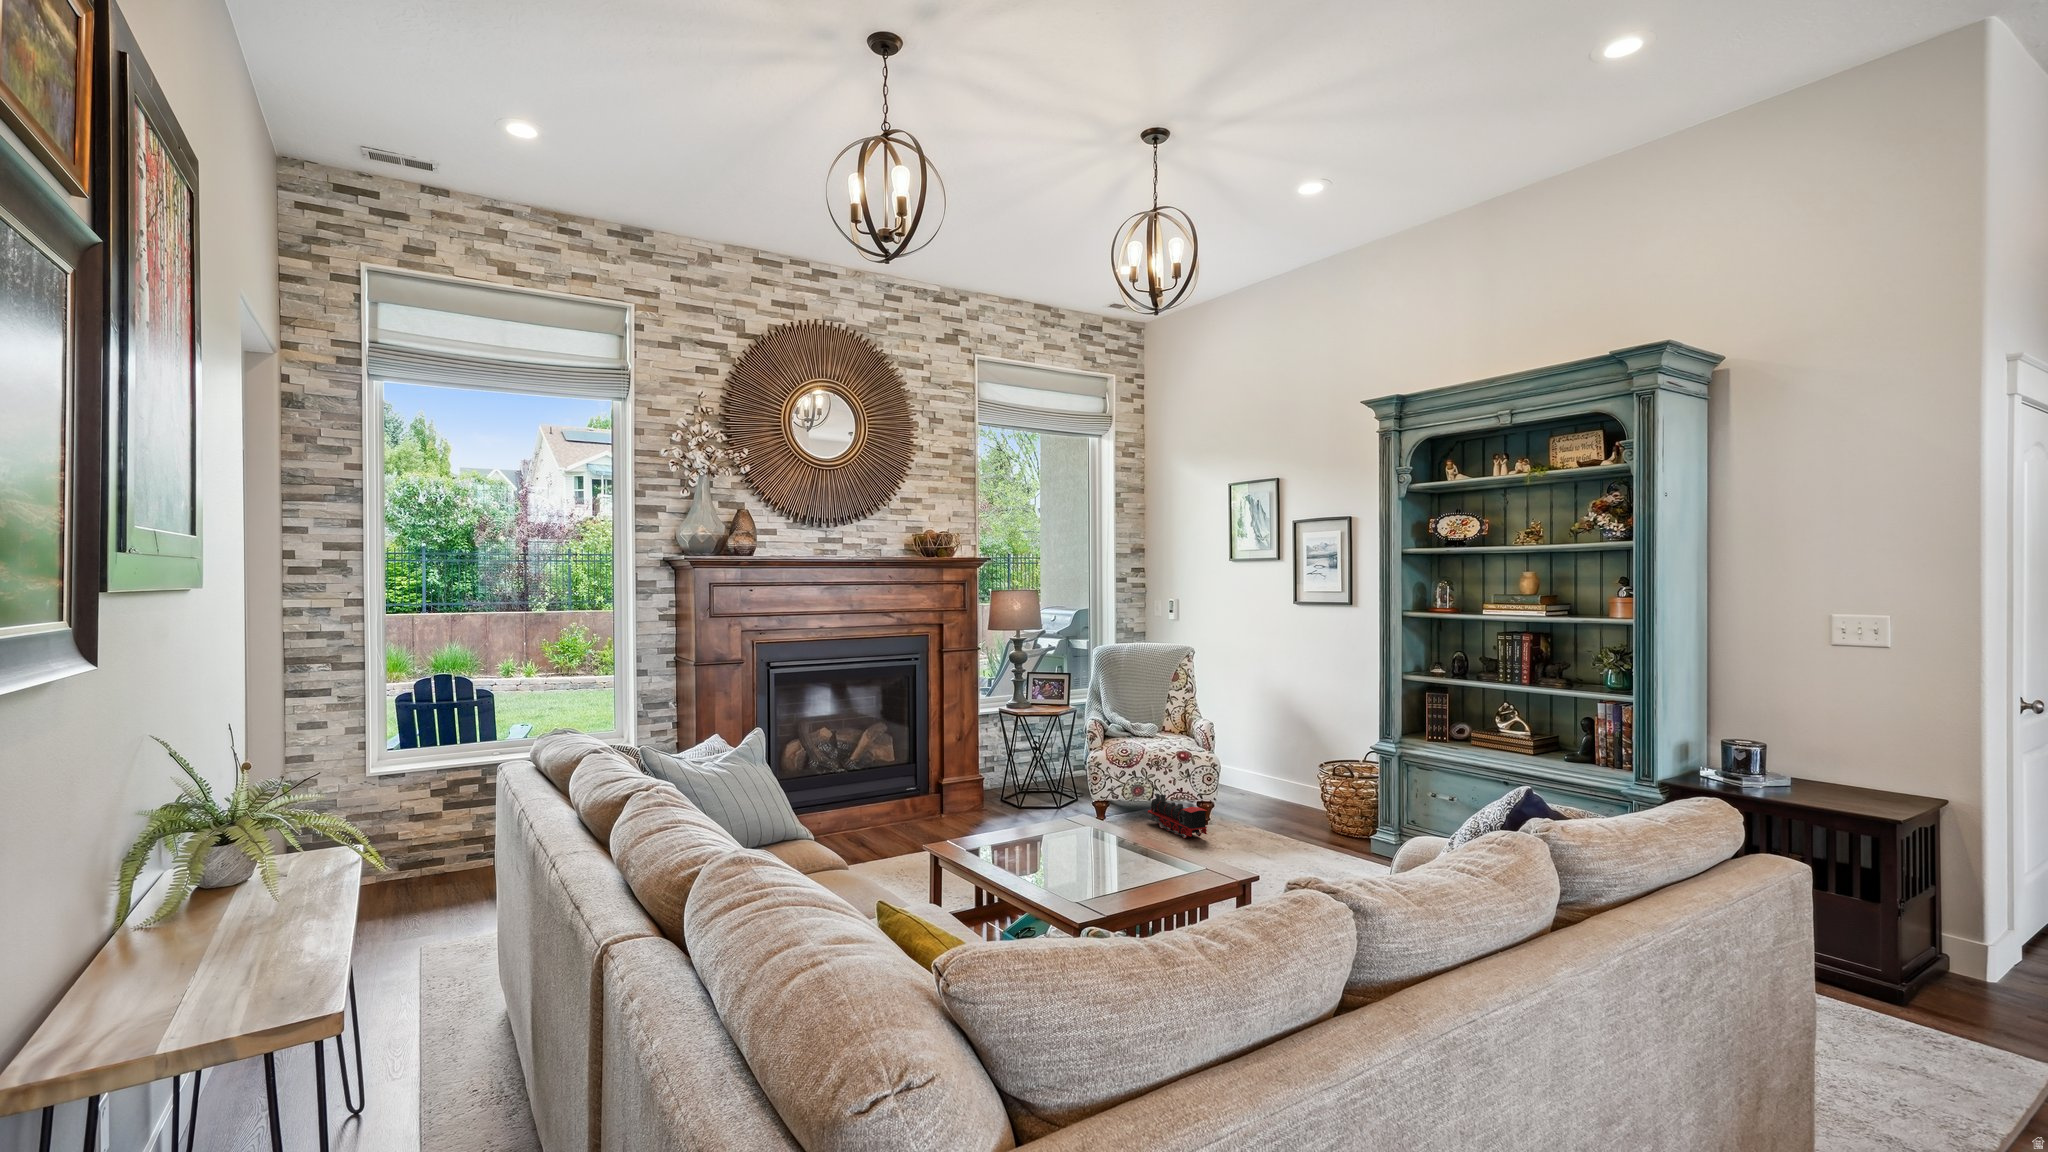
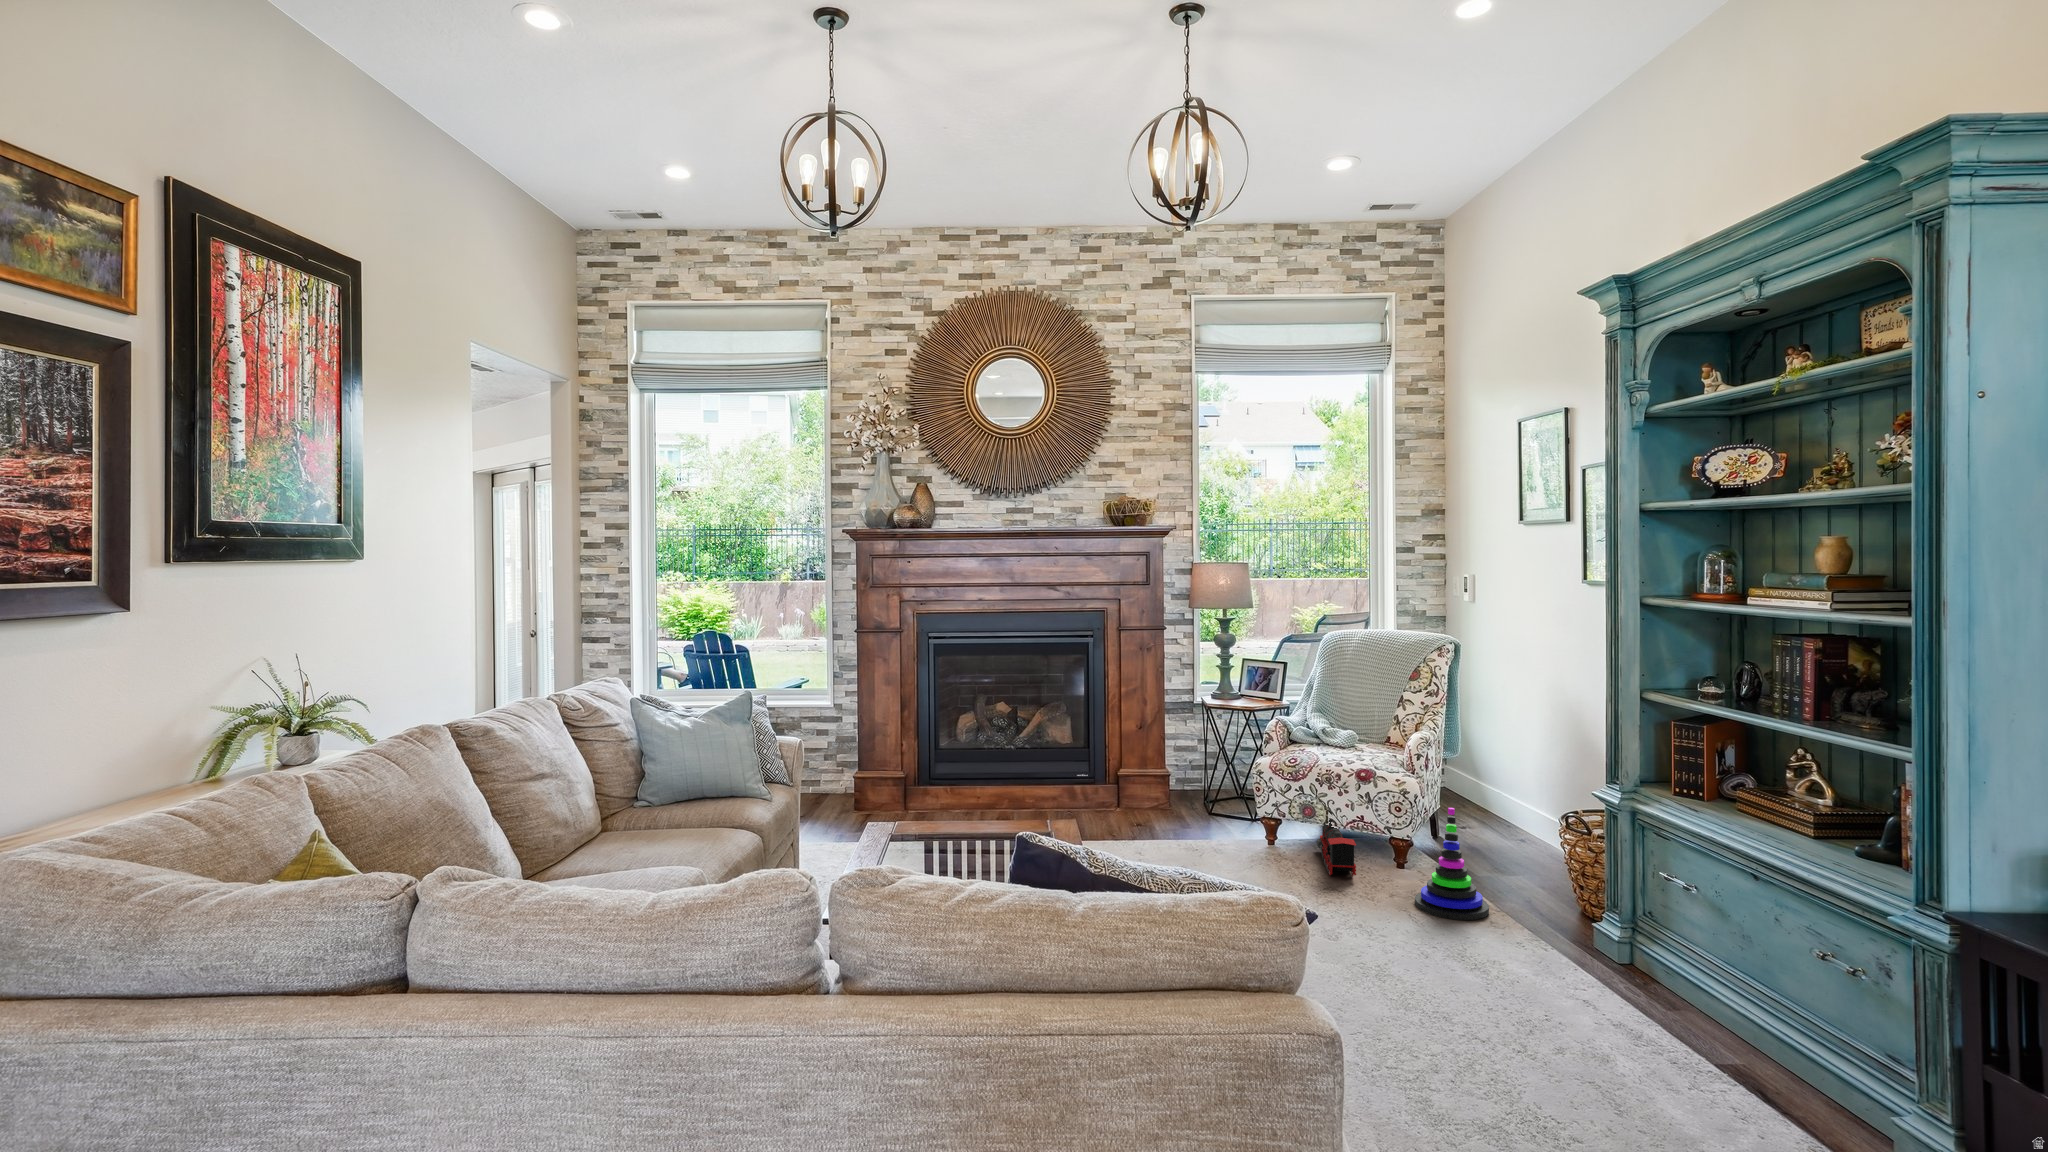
stacking toy: none [1257,771,1309,852] -> present [1415,808,1489,920]

